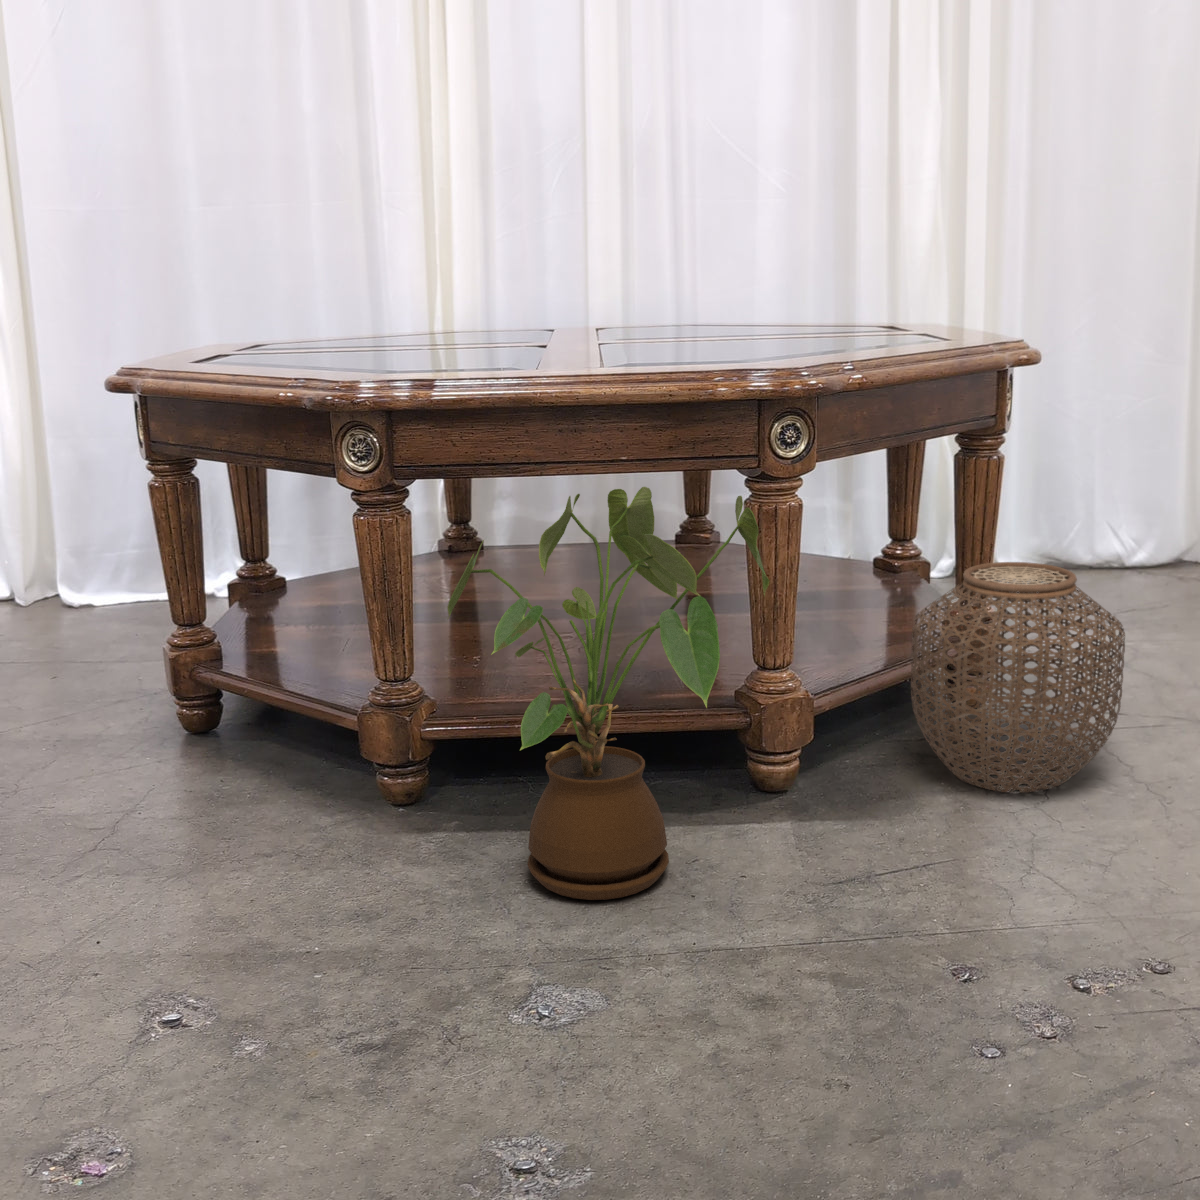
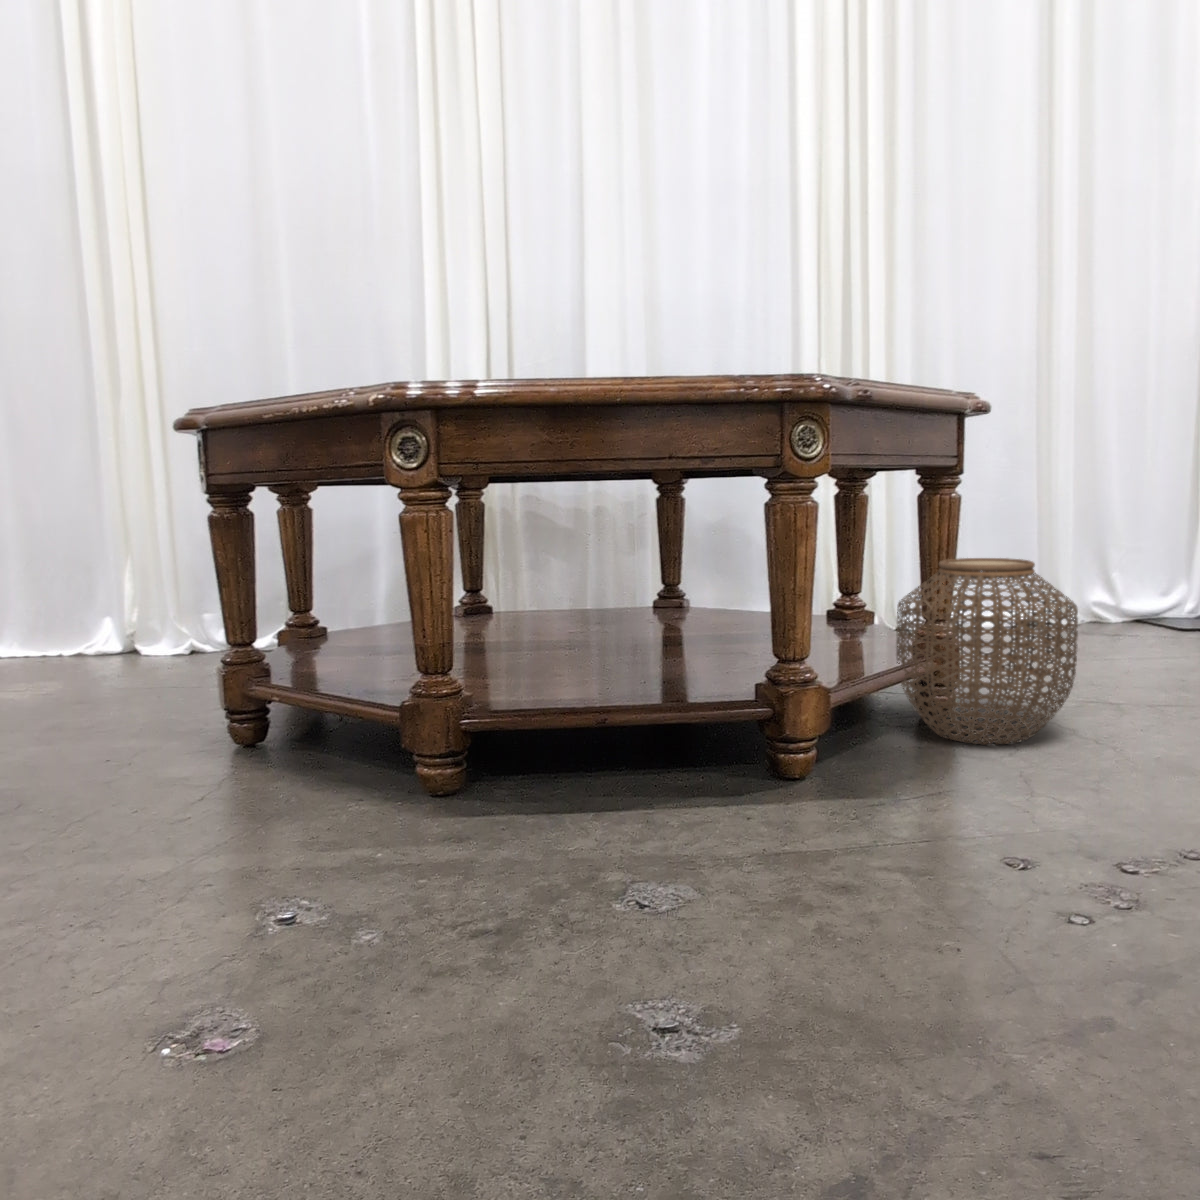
house plant: present [448,487,770,900] -> none [531,466,805,820]

